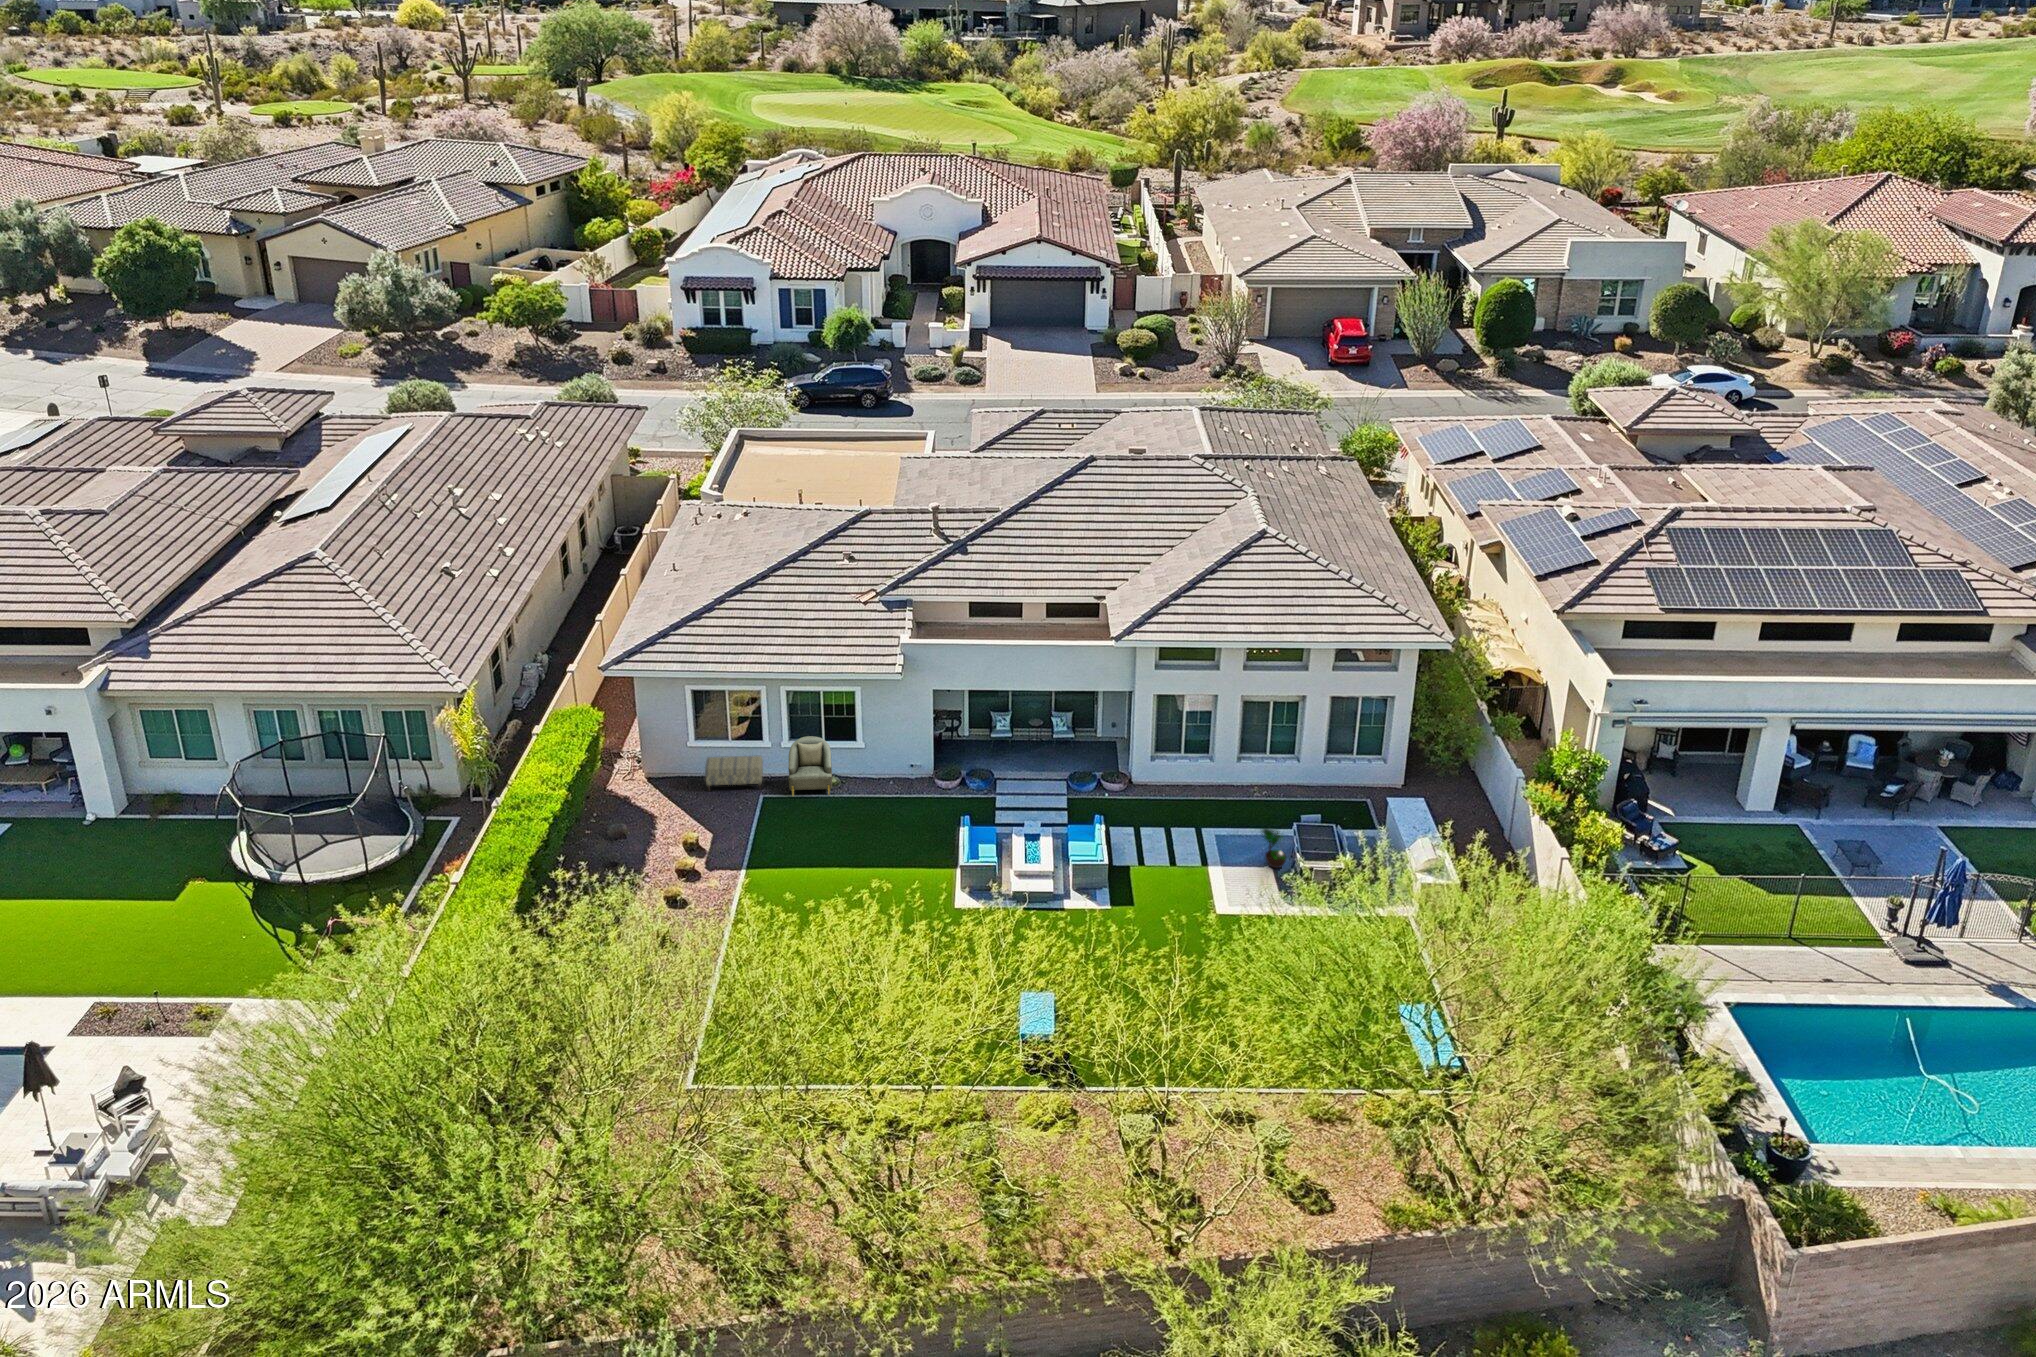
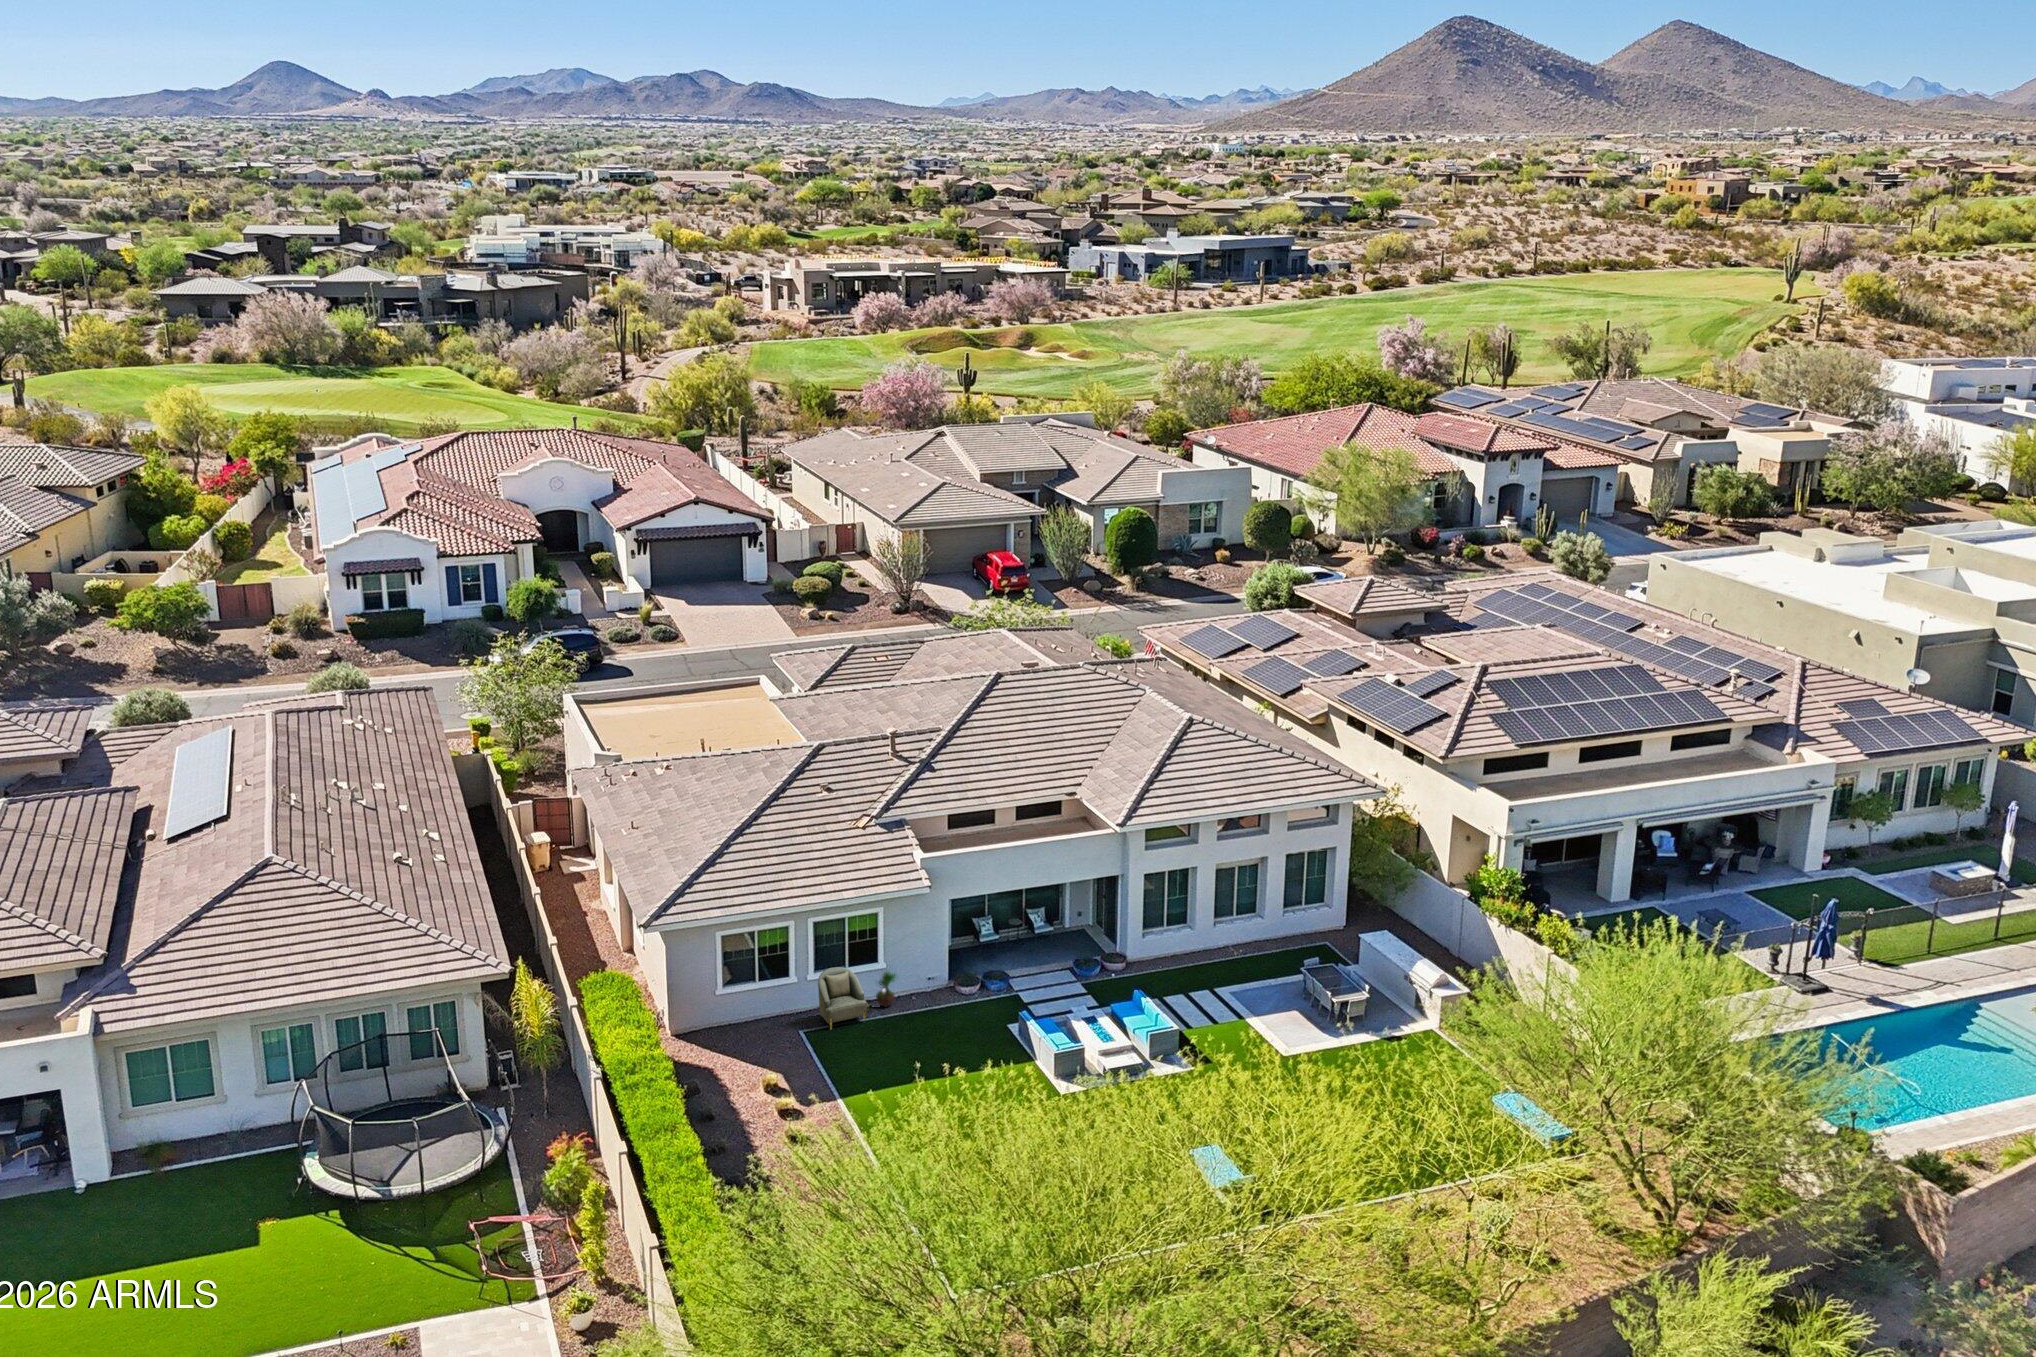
bench: present [705,756,763,791] -> none [734,996,796,1041]
potted tree: present [1261,828,1286,868] -> present [876,972,896,1006]

